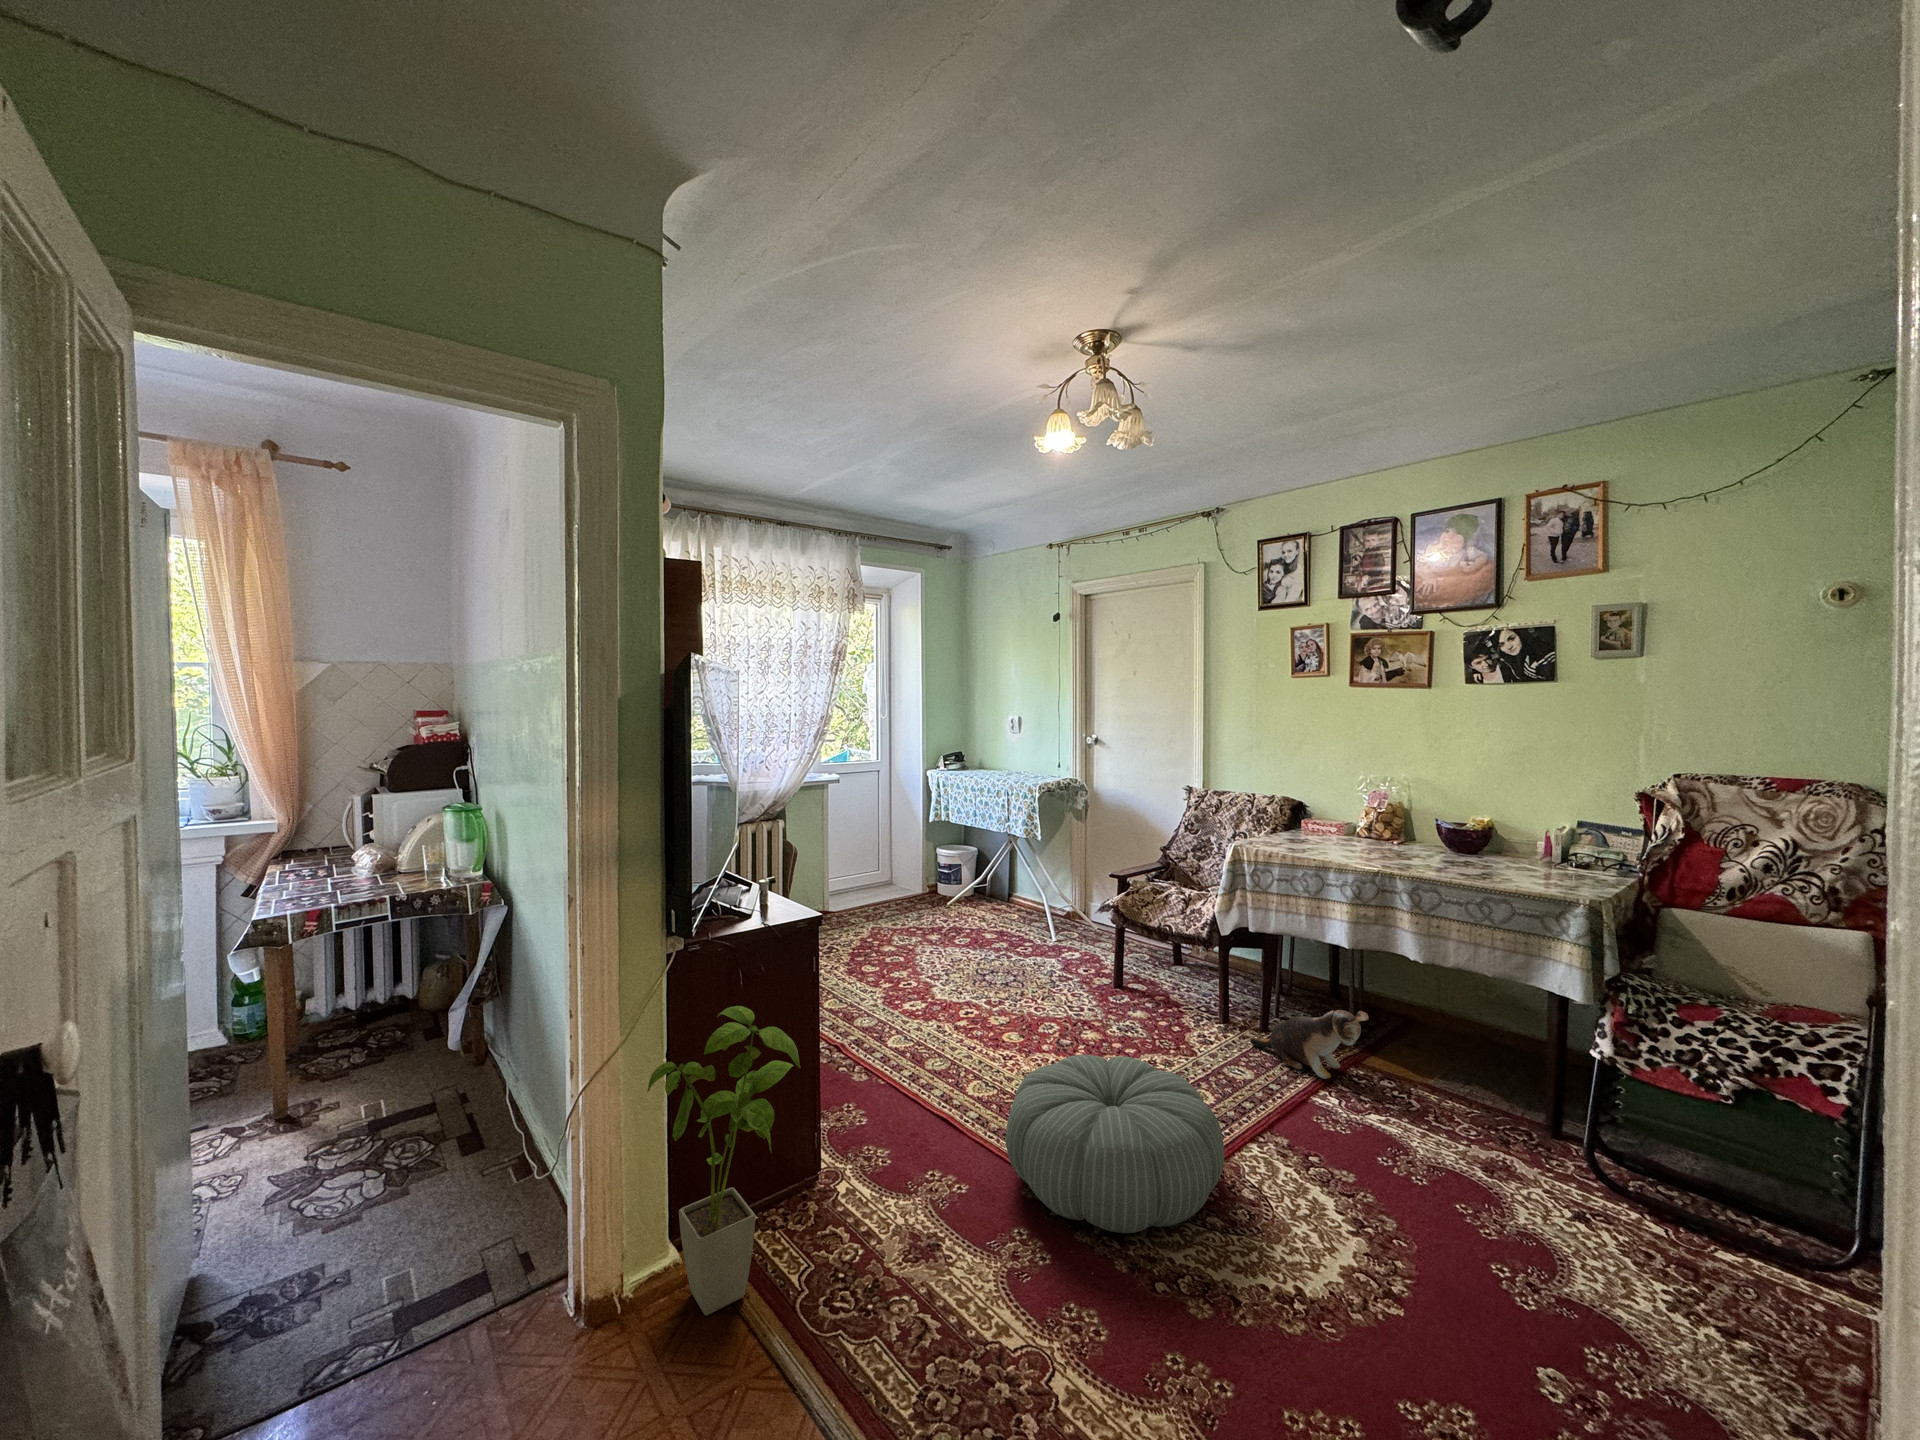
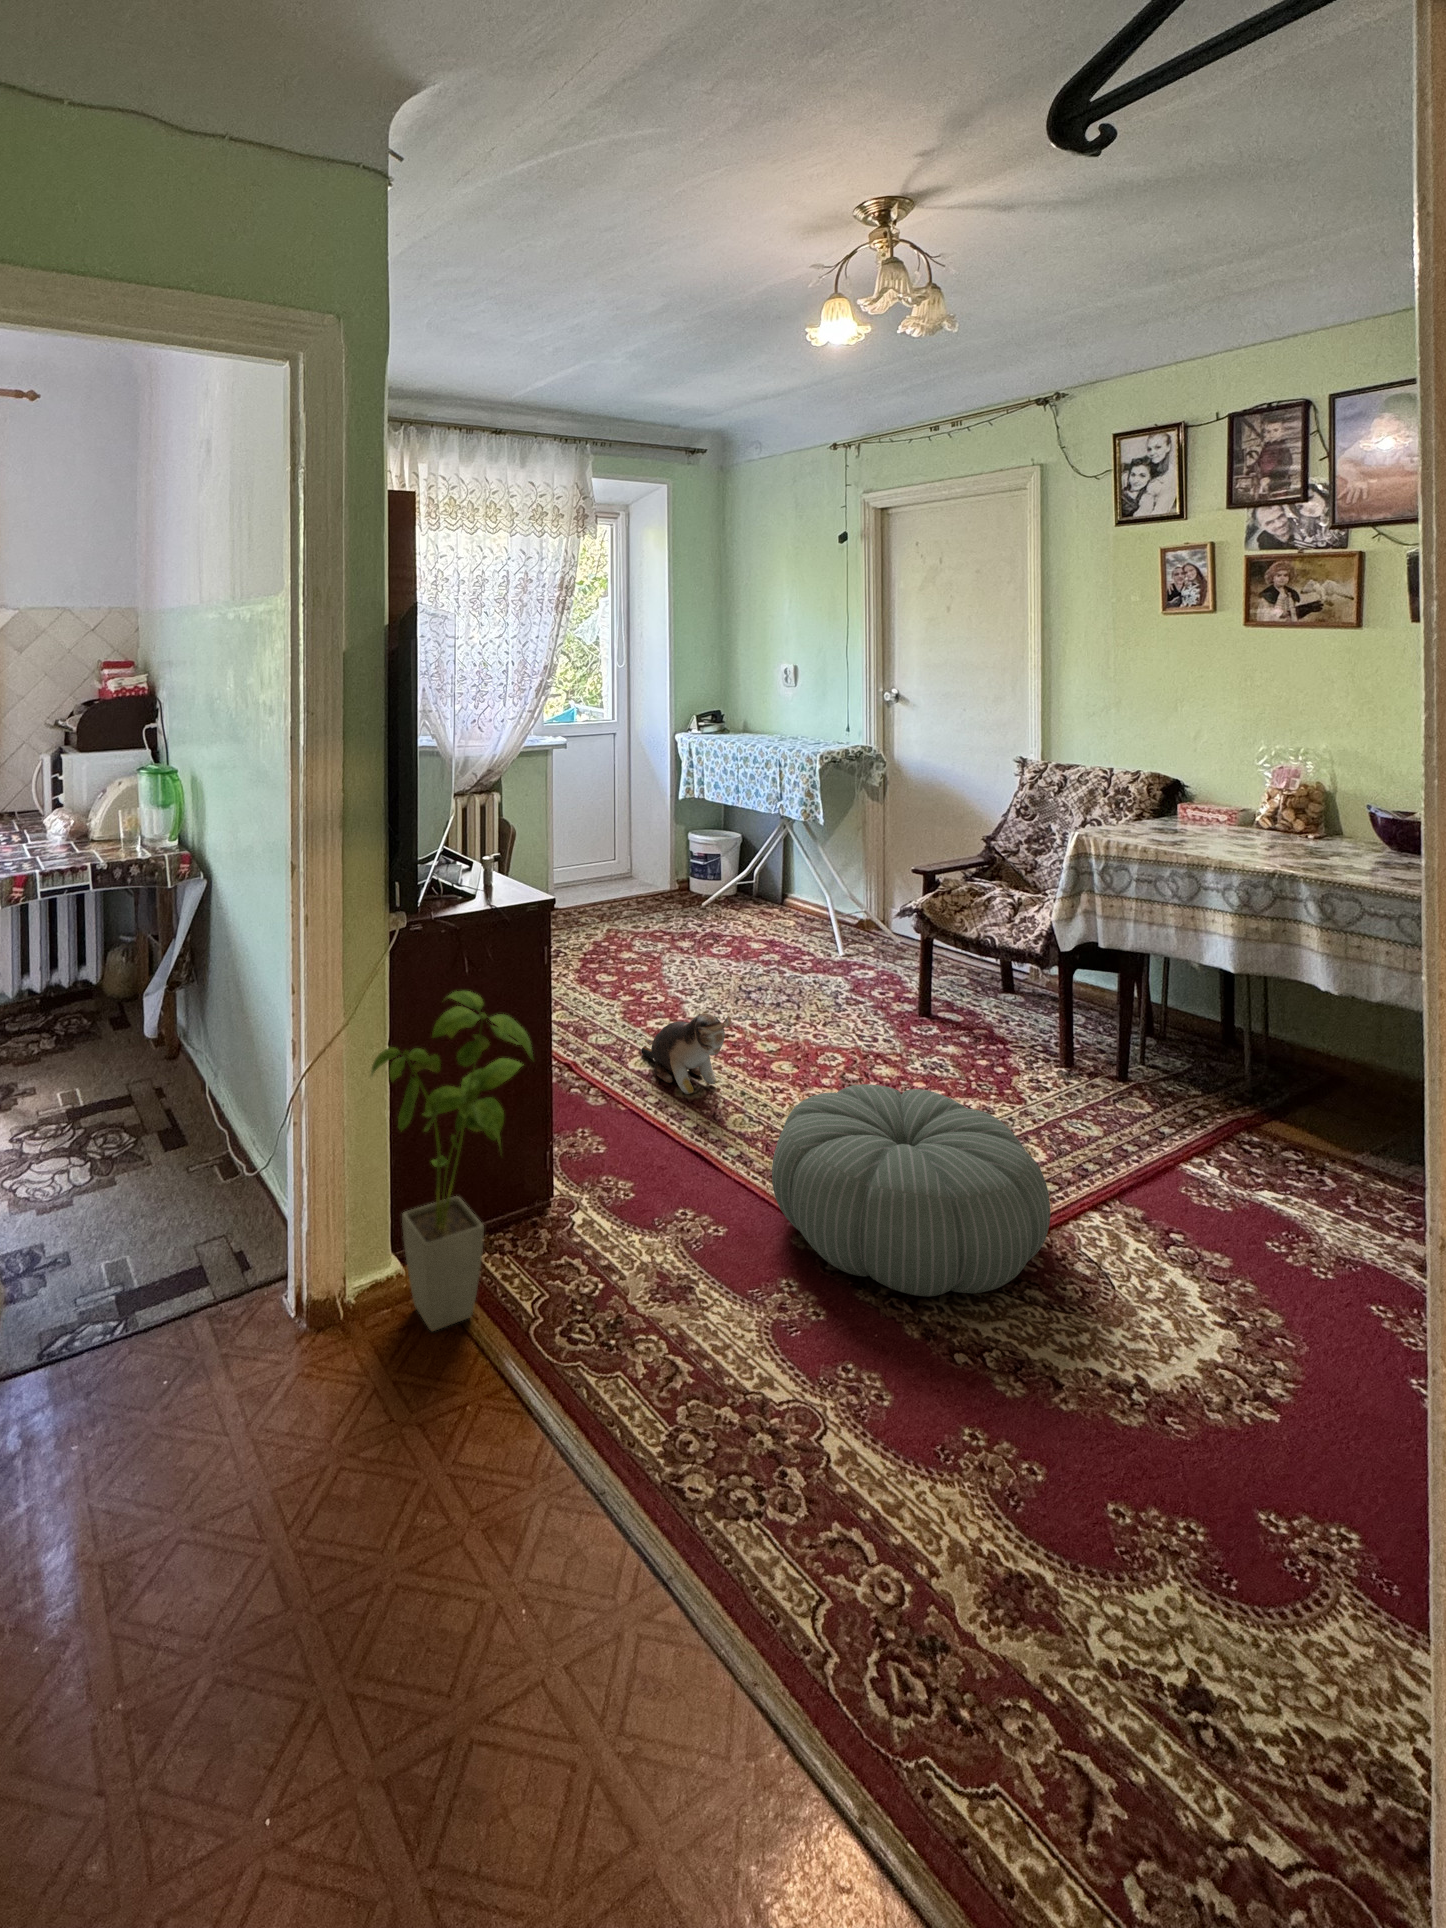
plush toy: present [1250,1010,1368,1079] -> present [641,1013,731,1094]

